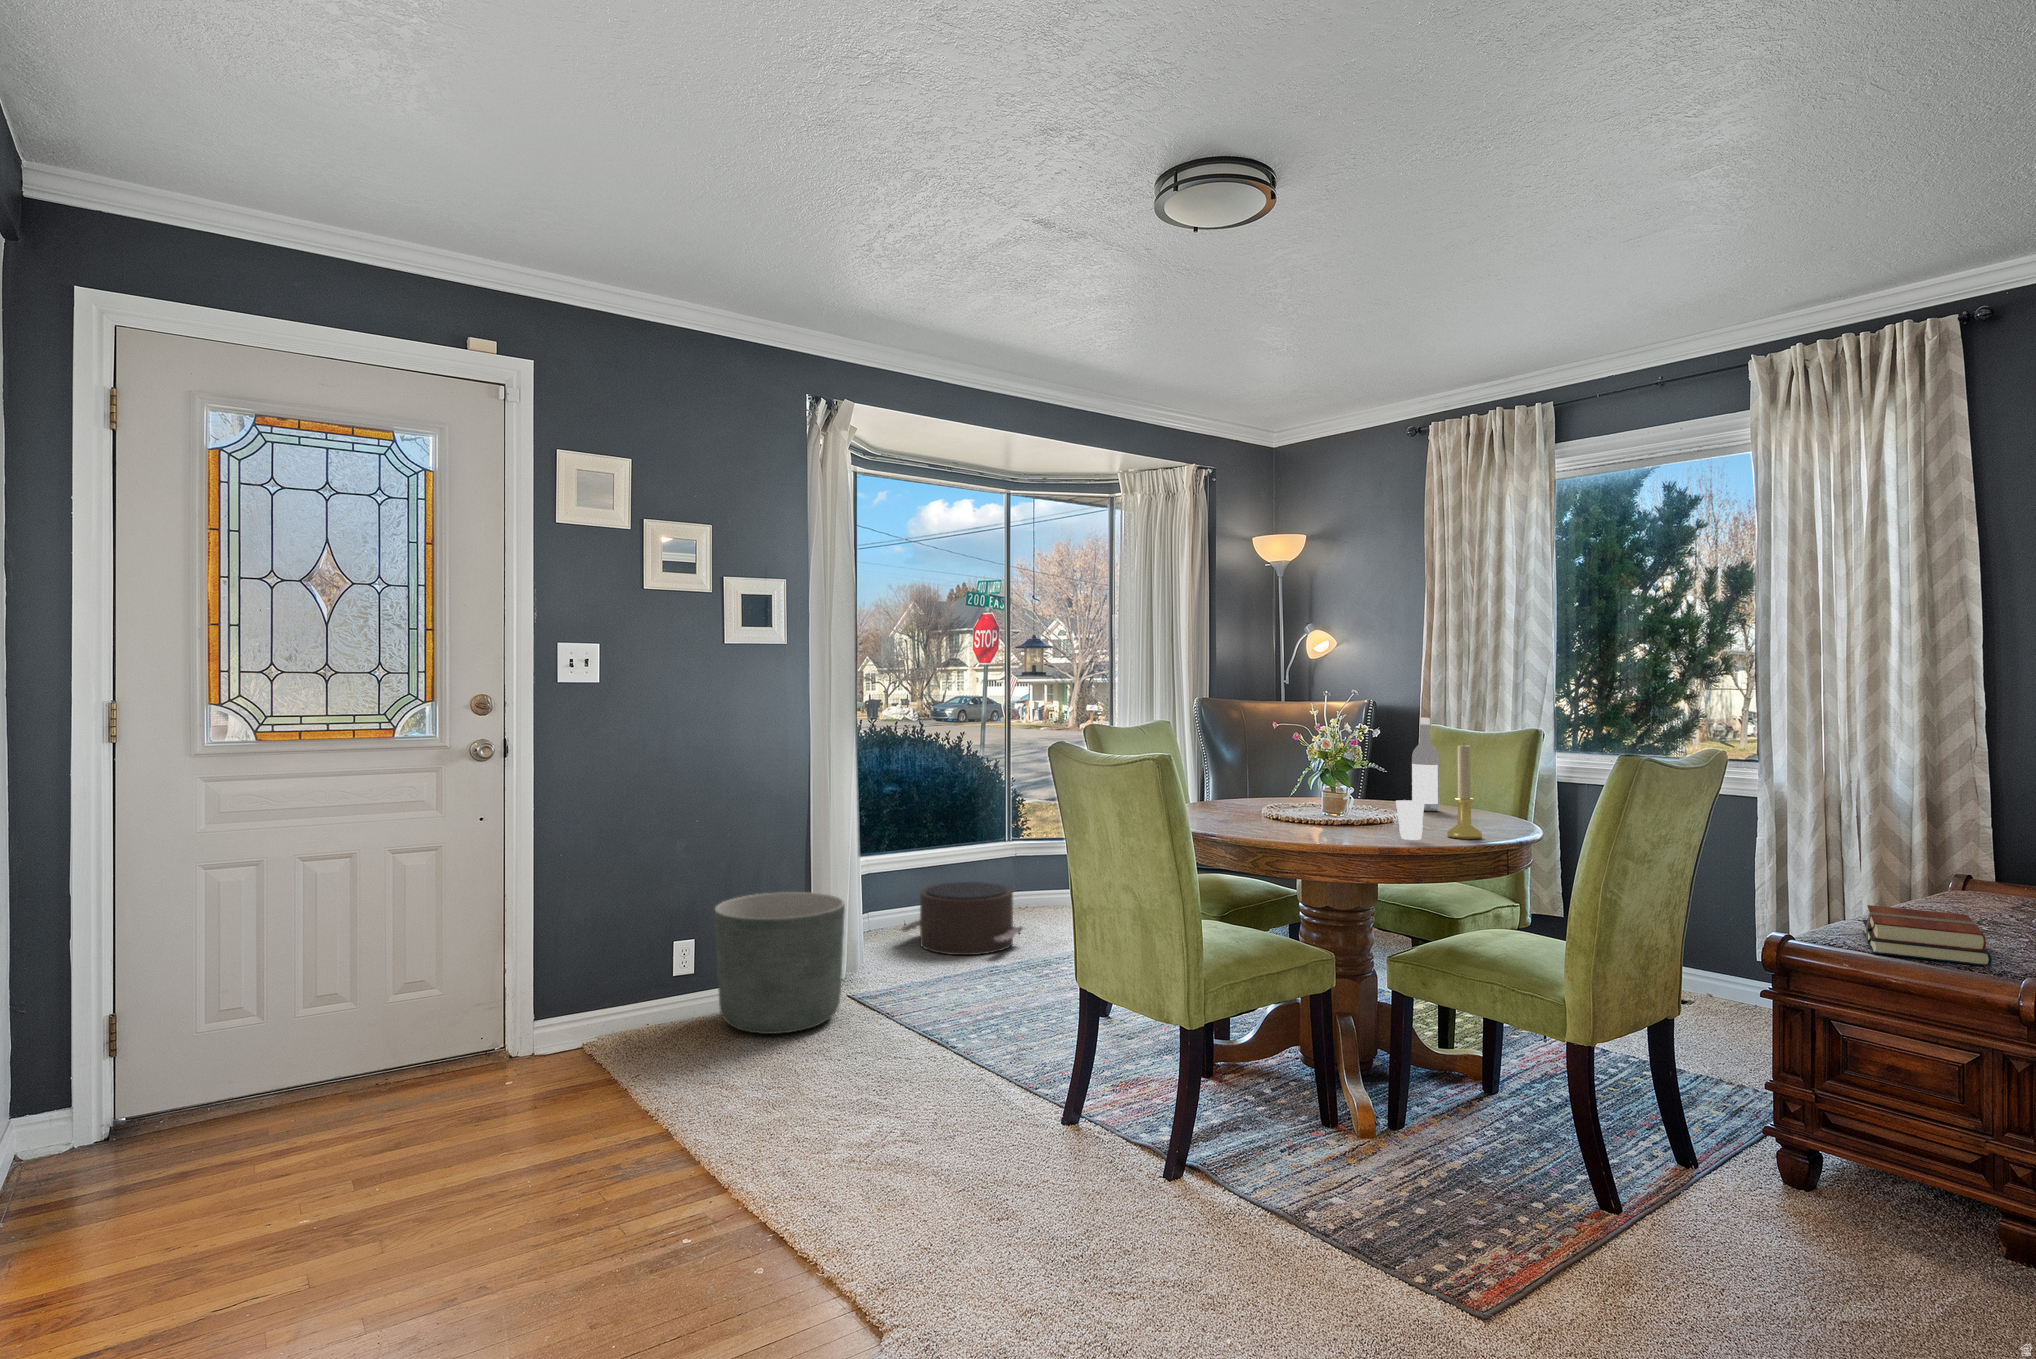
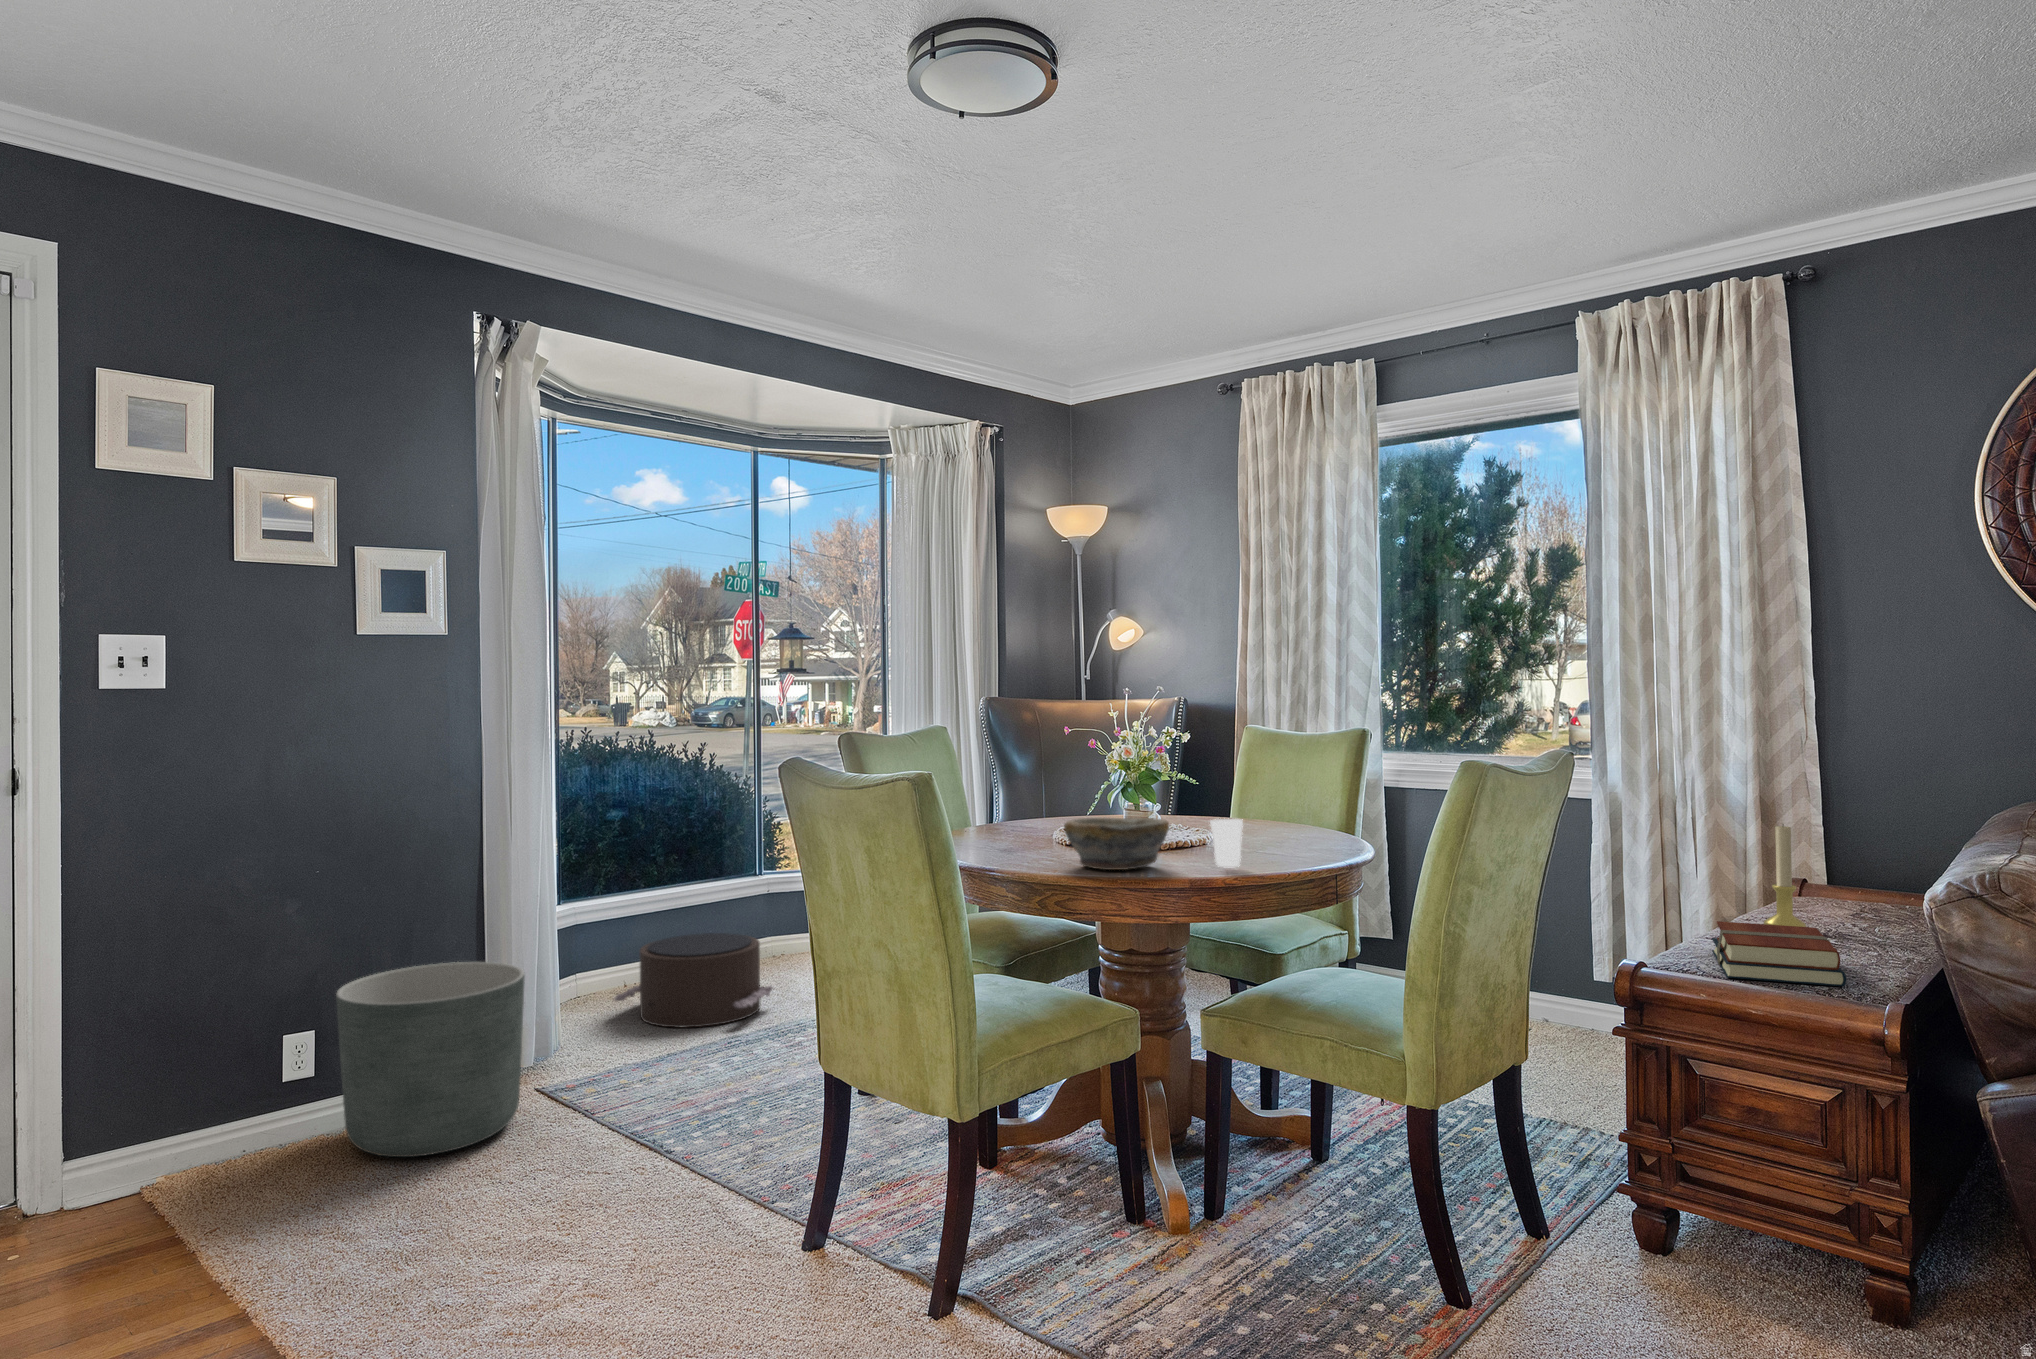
wine bottle: present [1412,718,1439,811] -> none [1229,719,1260,829]
candle holder: present [1447,745,1482,839] -> present [1764,826,1807,927]
bowl: none [1272,796,1361,838] -> present [1064,818,1169,870]

